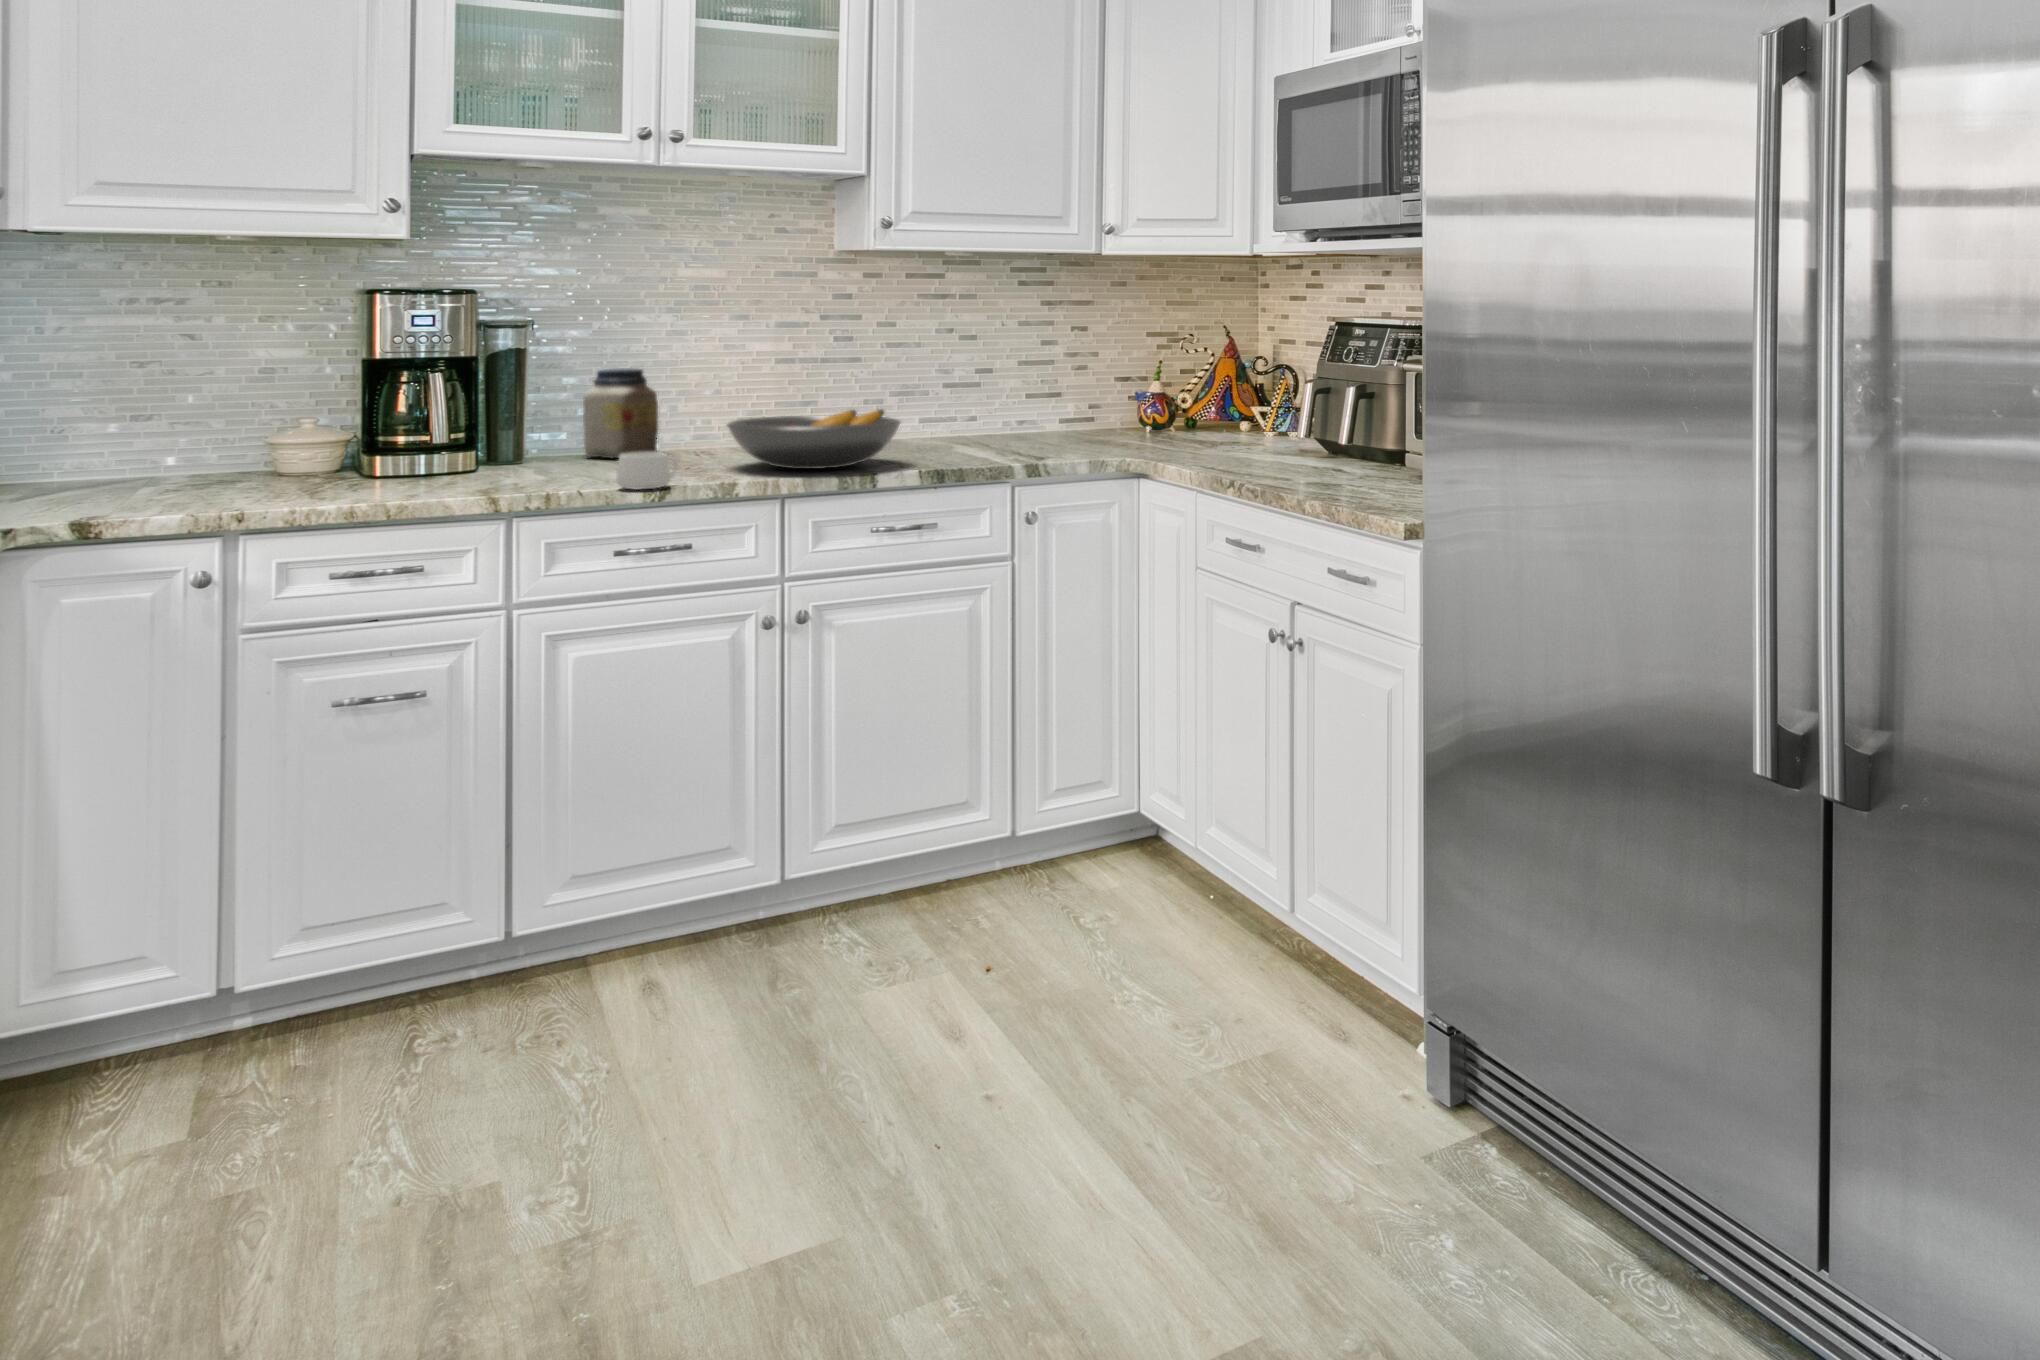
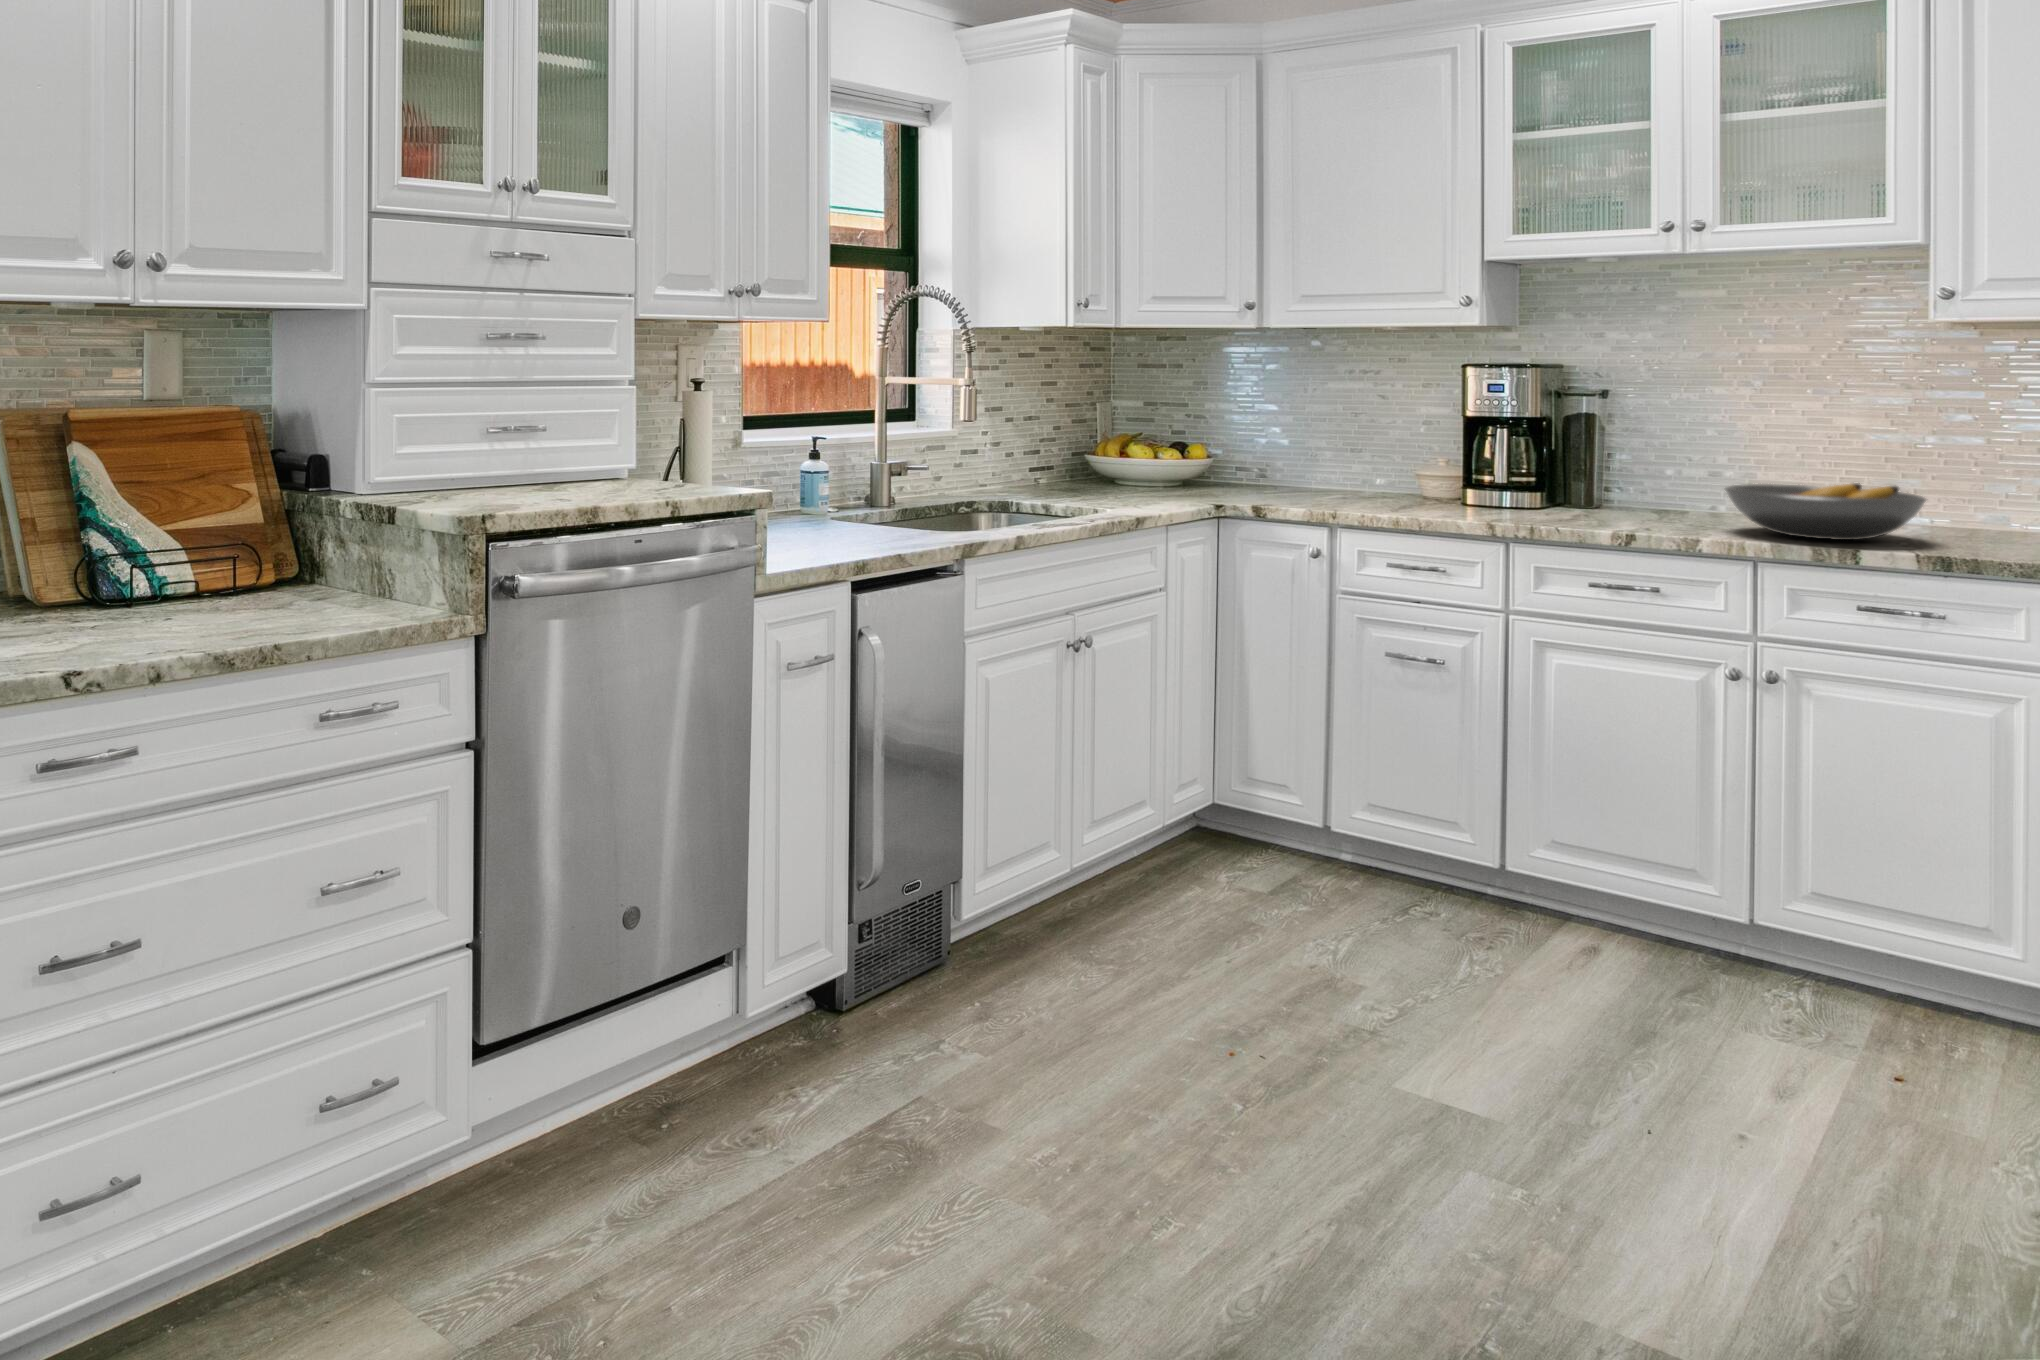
jar: present [583,368,658,458] -> none [1638,431,1709,511]
mug: present [616,452,678,490] -> none [1586,502,1647,533]

